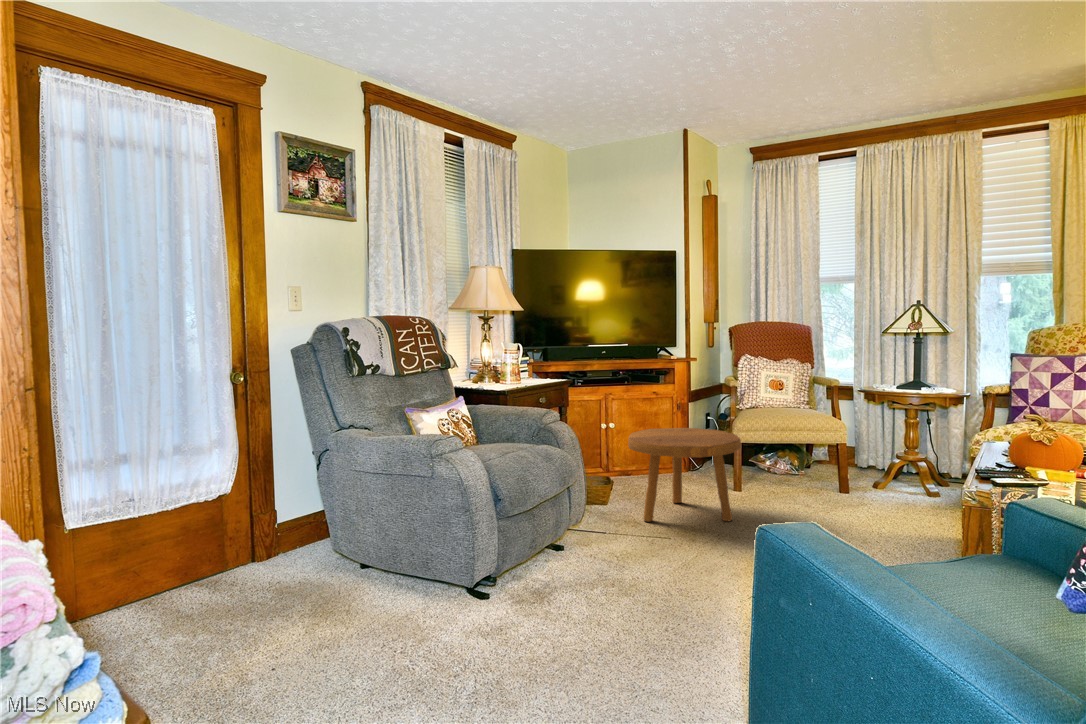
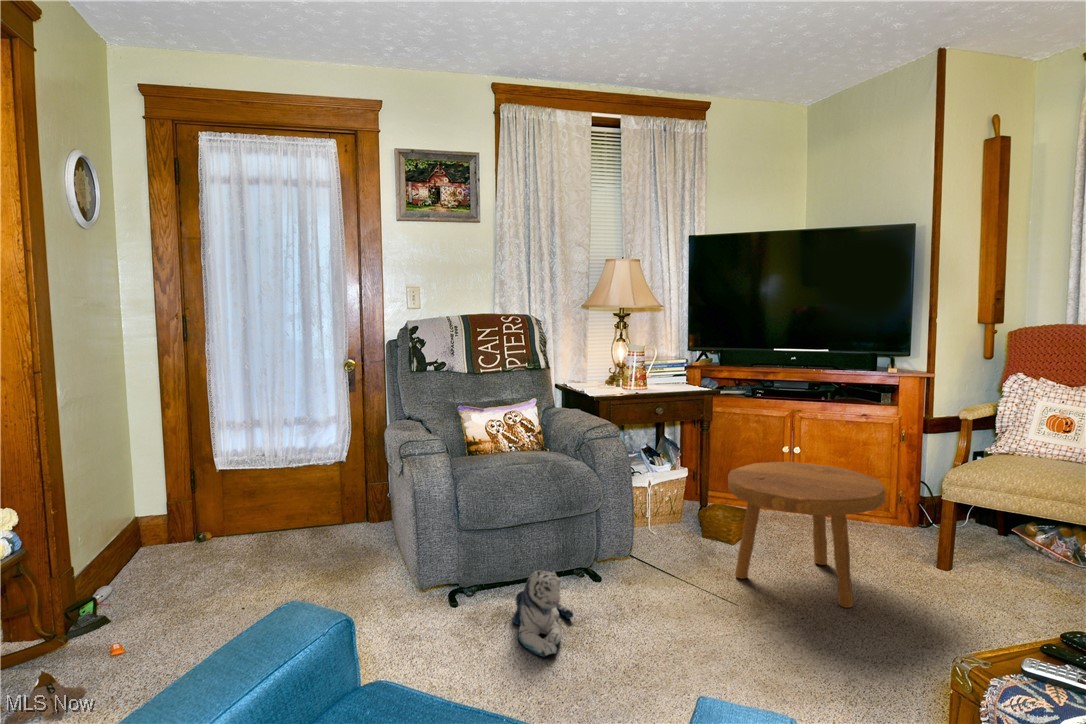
plush toy: none [545,531,629,600] -> present [512,571,573,657]

